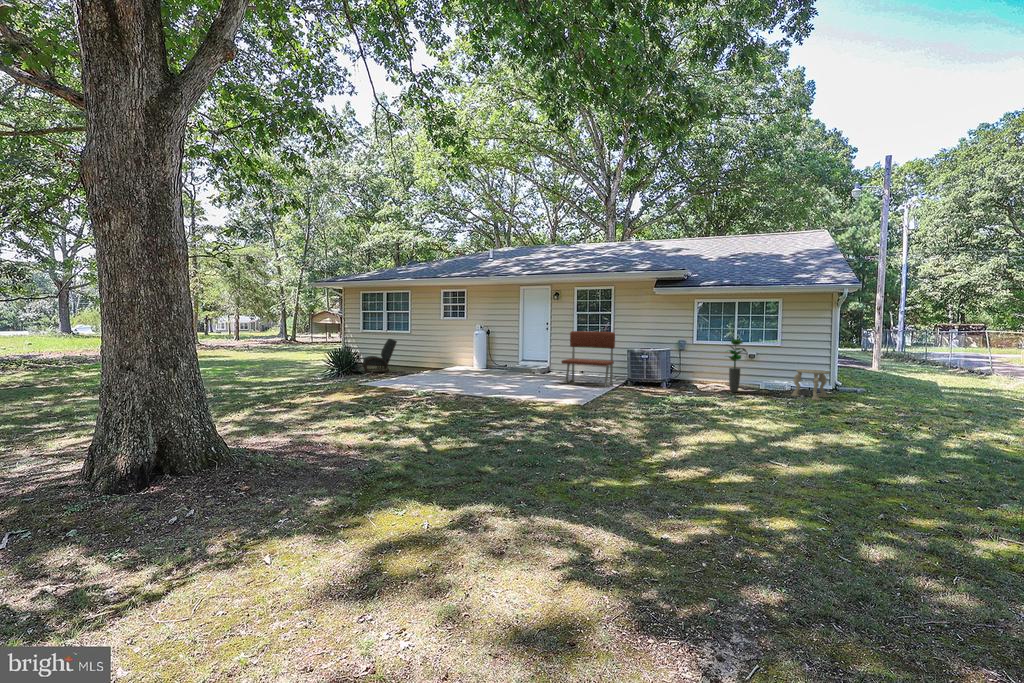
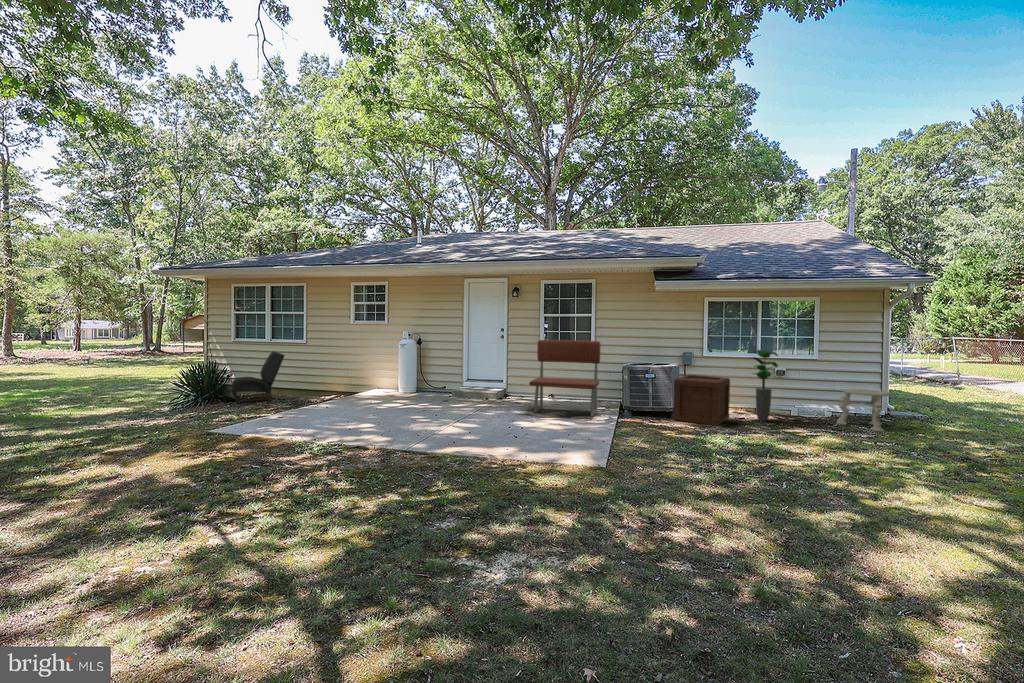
wooden crate: none [664,358,710,394] -> present [673,375,730,426]

